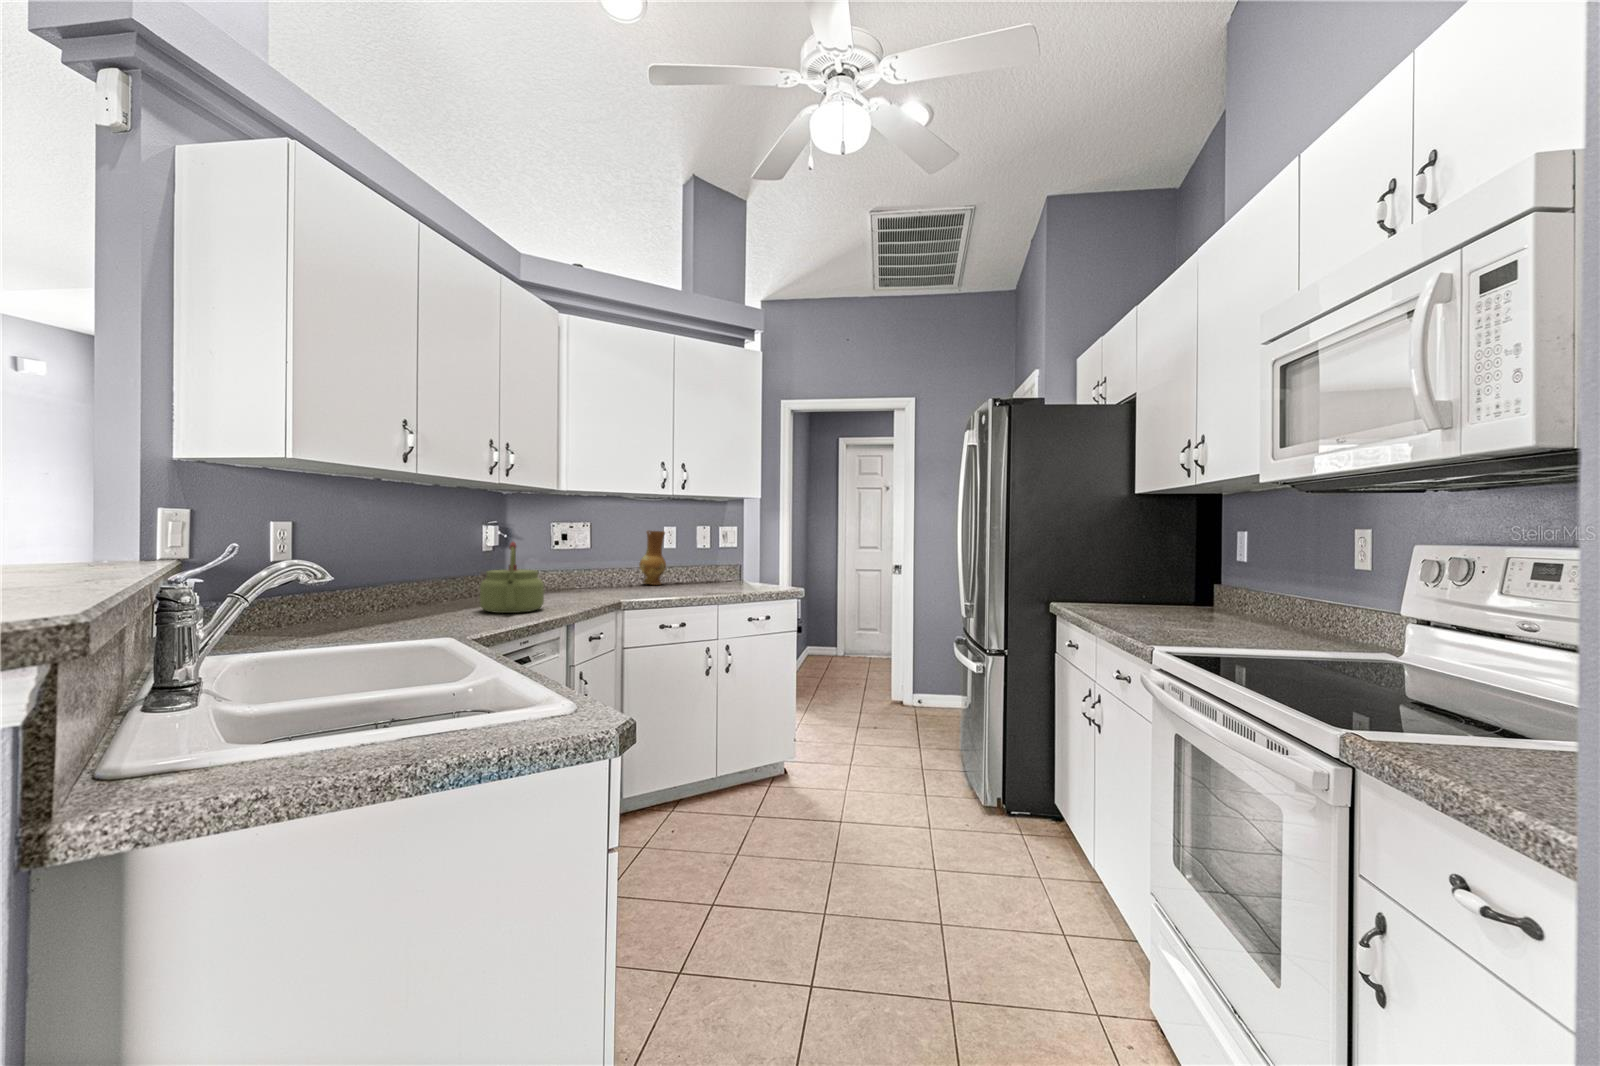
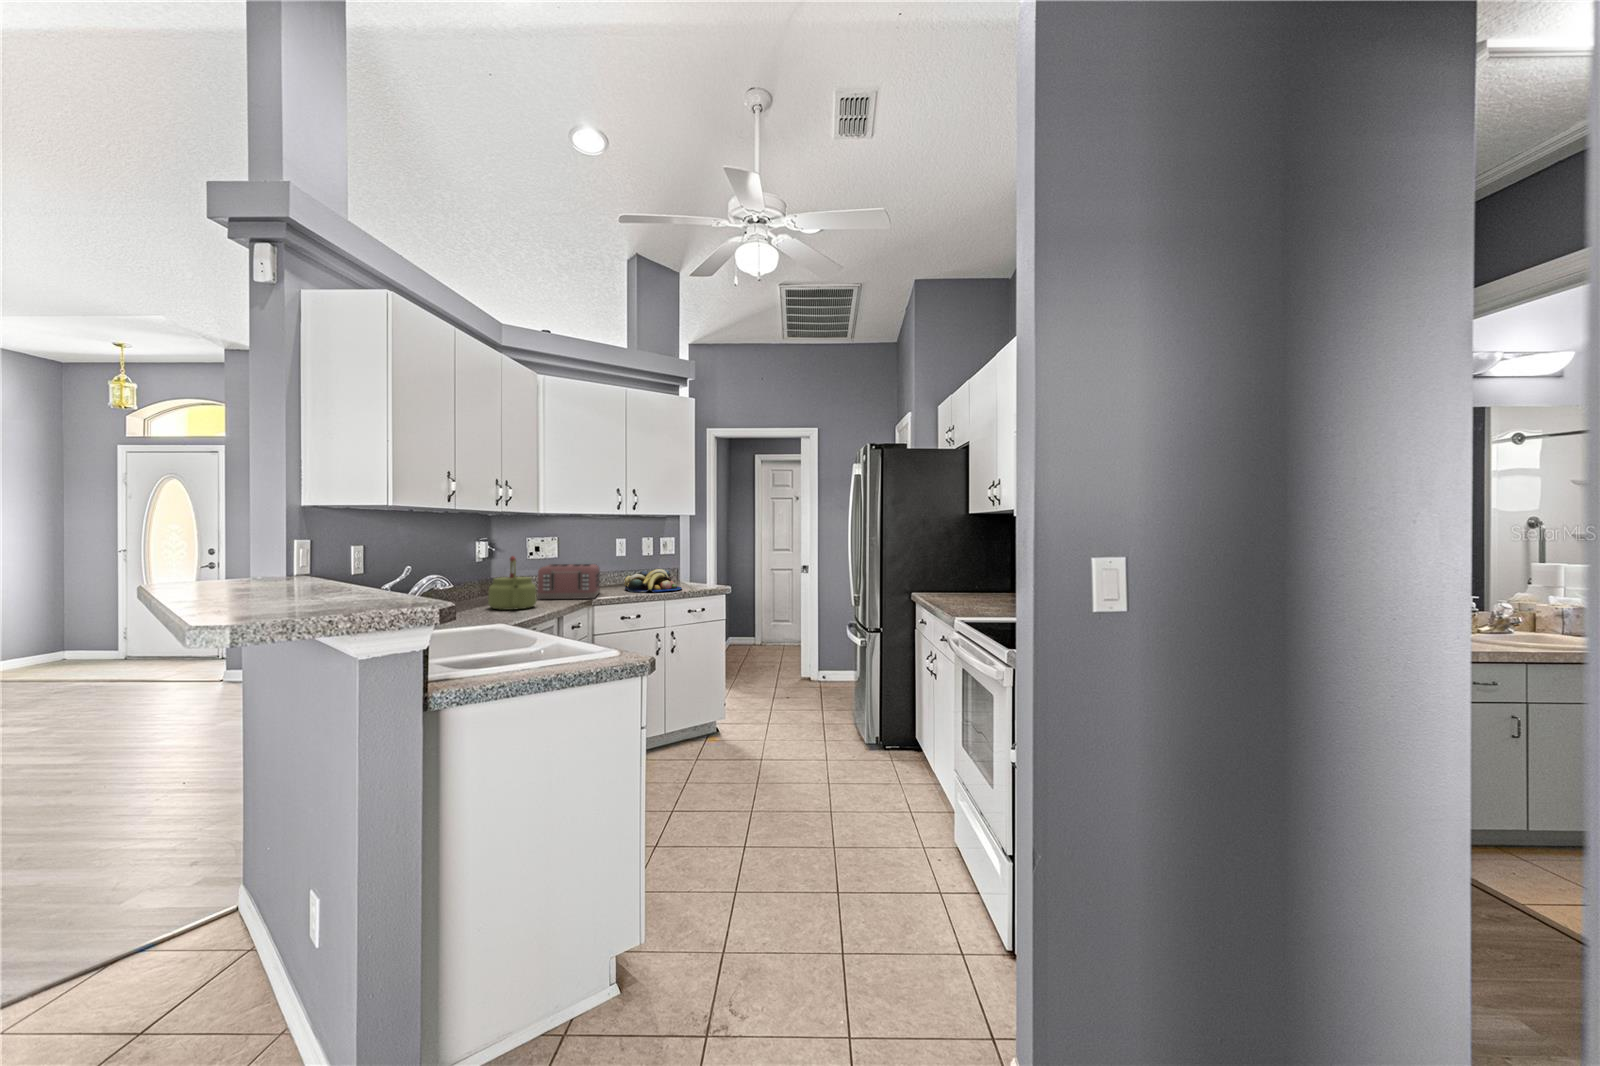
ceramic jug: present [639,531,666,585] -> none [596,543,618,587]
toaster: none [553,555,638,600] -> present [537,564,600,599]
fruit bowl: none [671,564,742,593] -> present [625,569,681,592]

